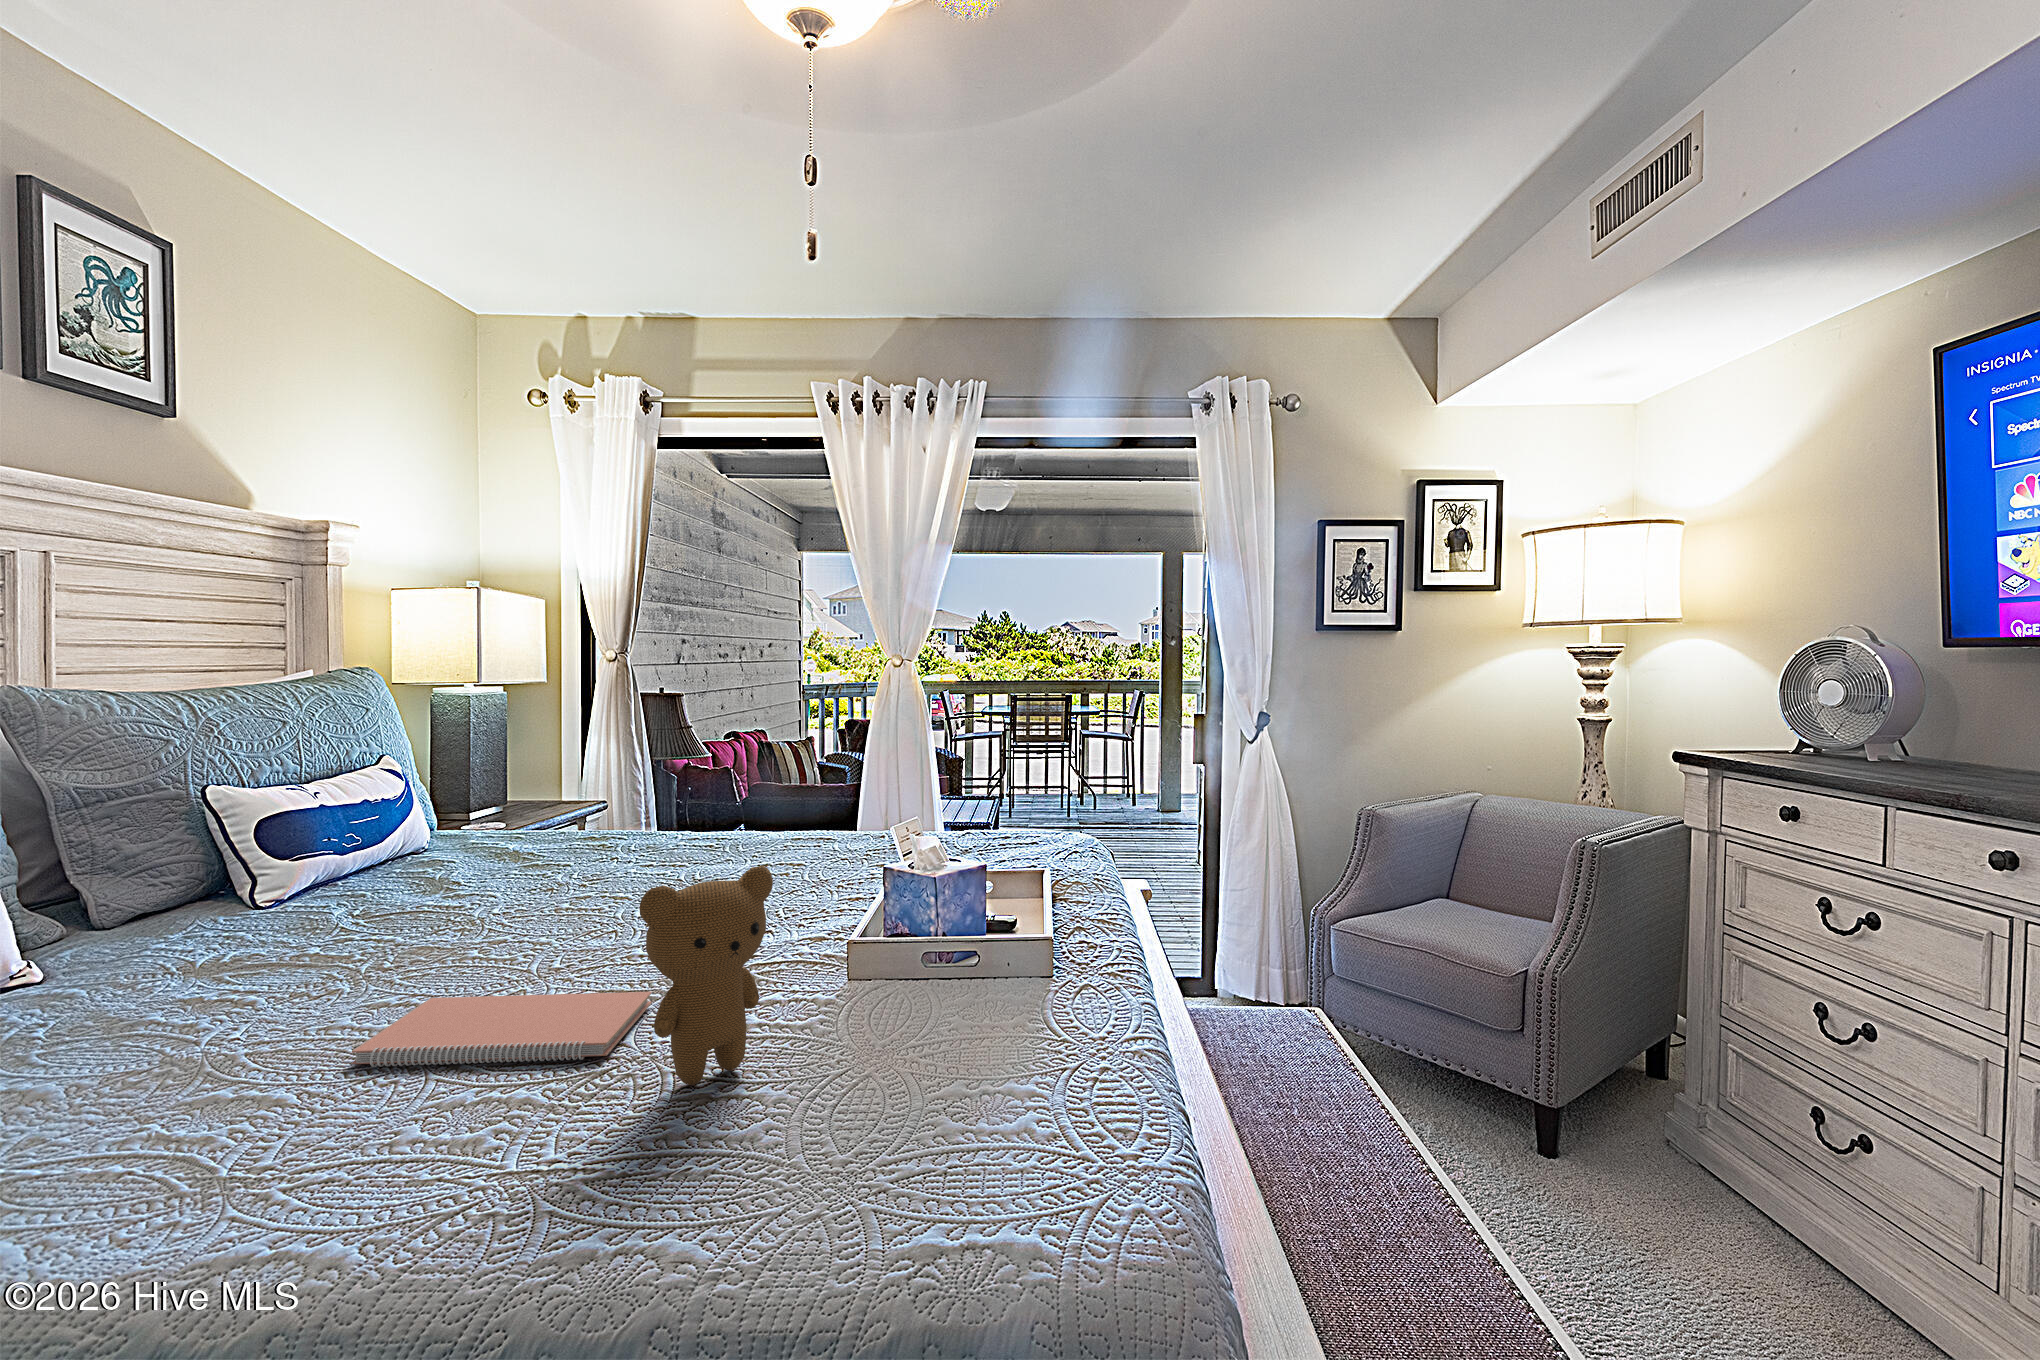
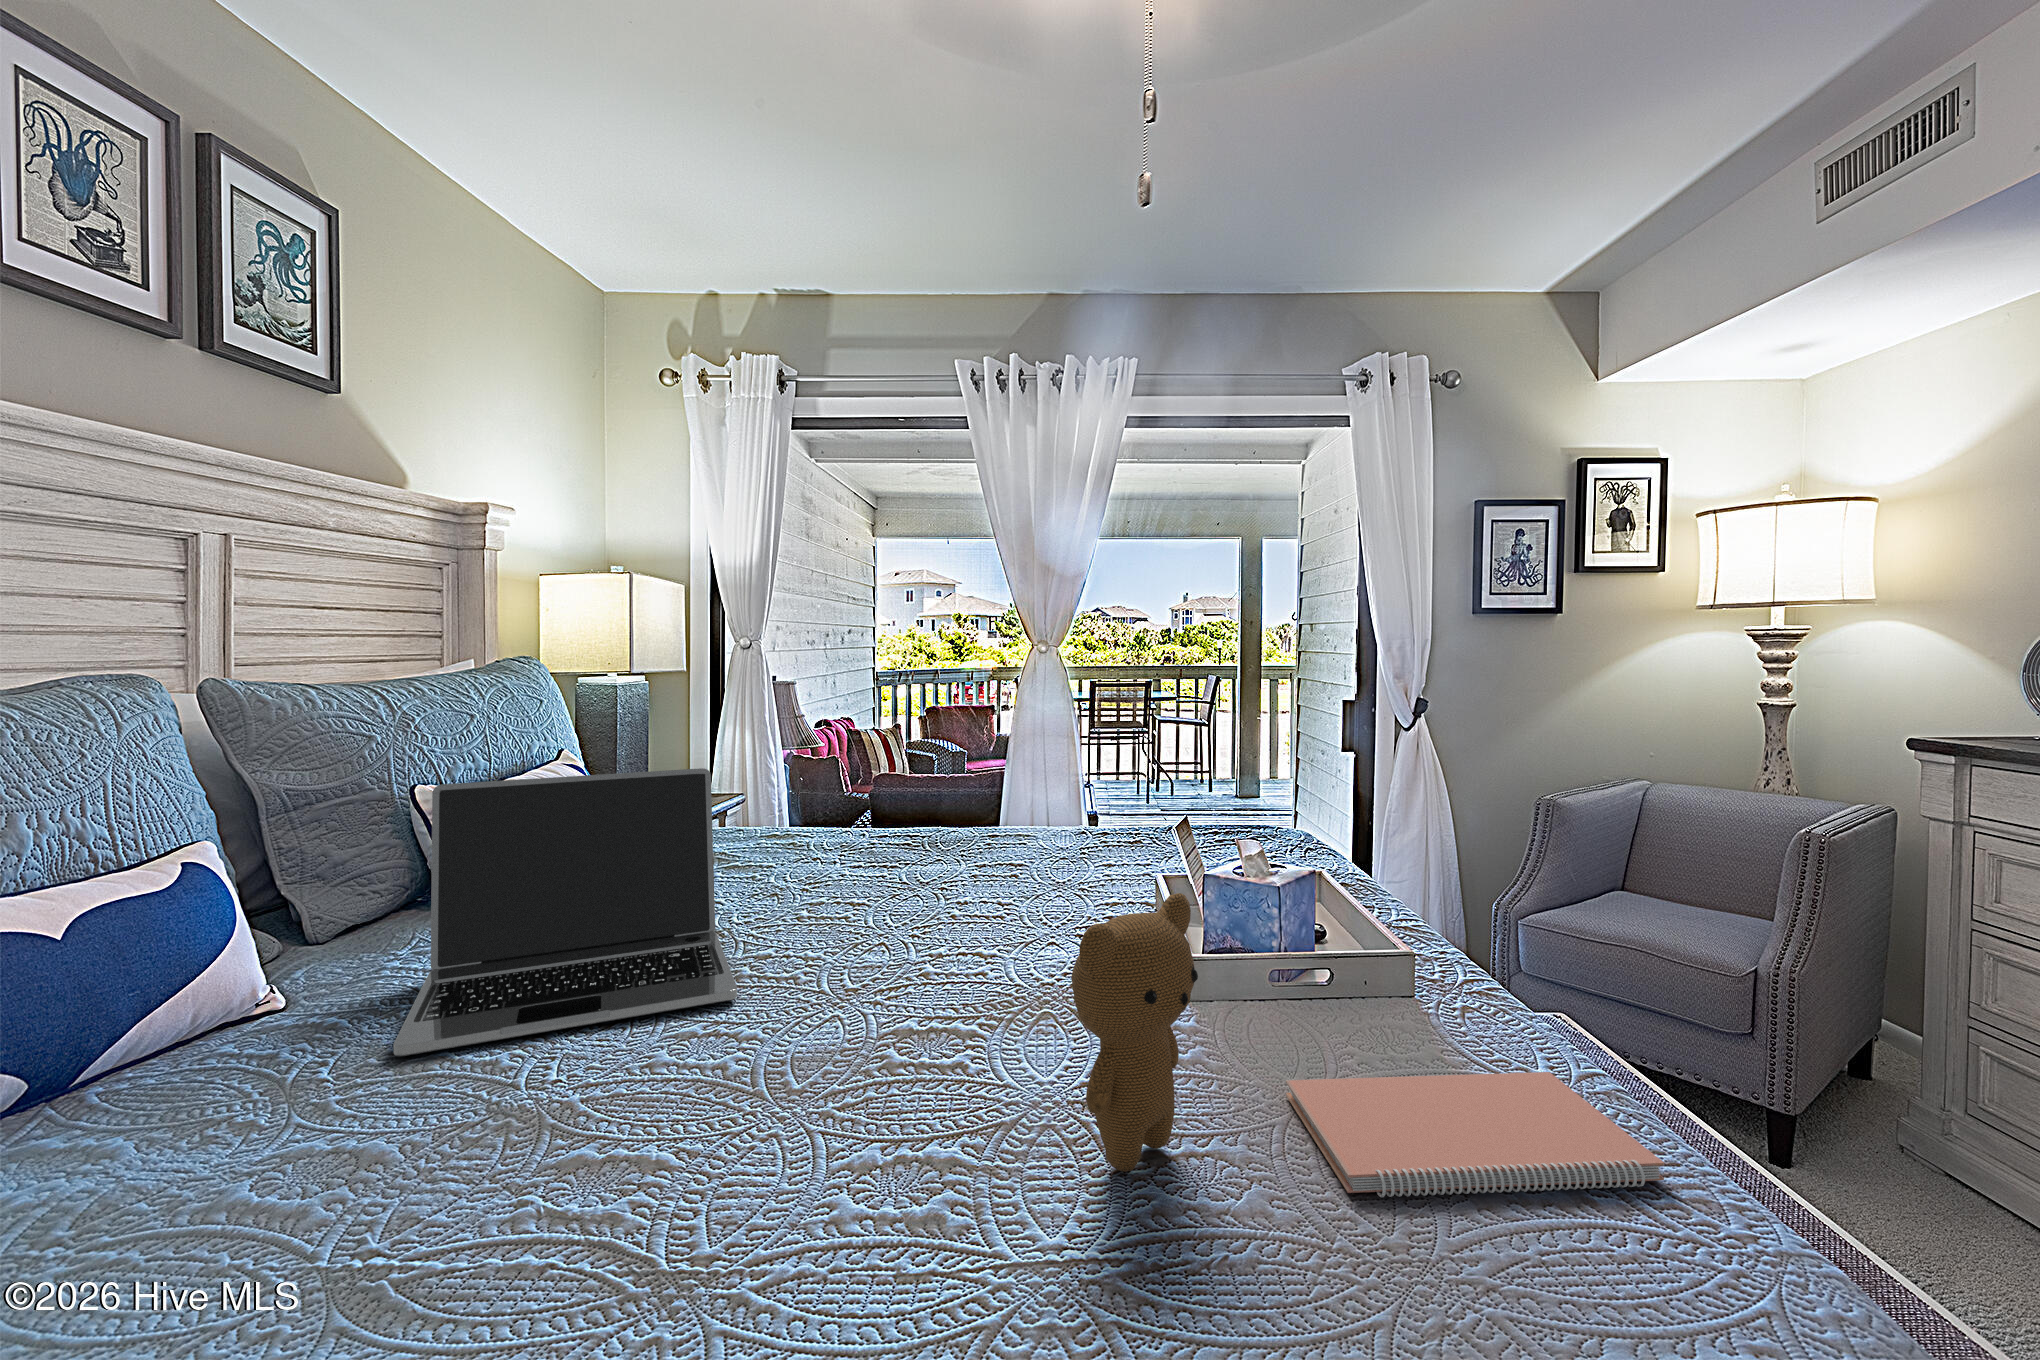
laptop: none [129,771,470,1012] -> present [393,768,737,1056]
notebook: present [352,992,652,1067] -> present [1286,1072,1664,1197]

